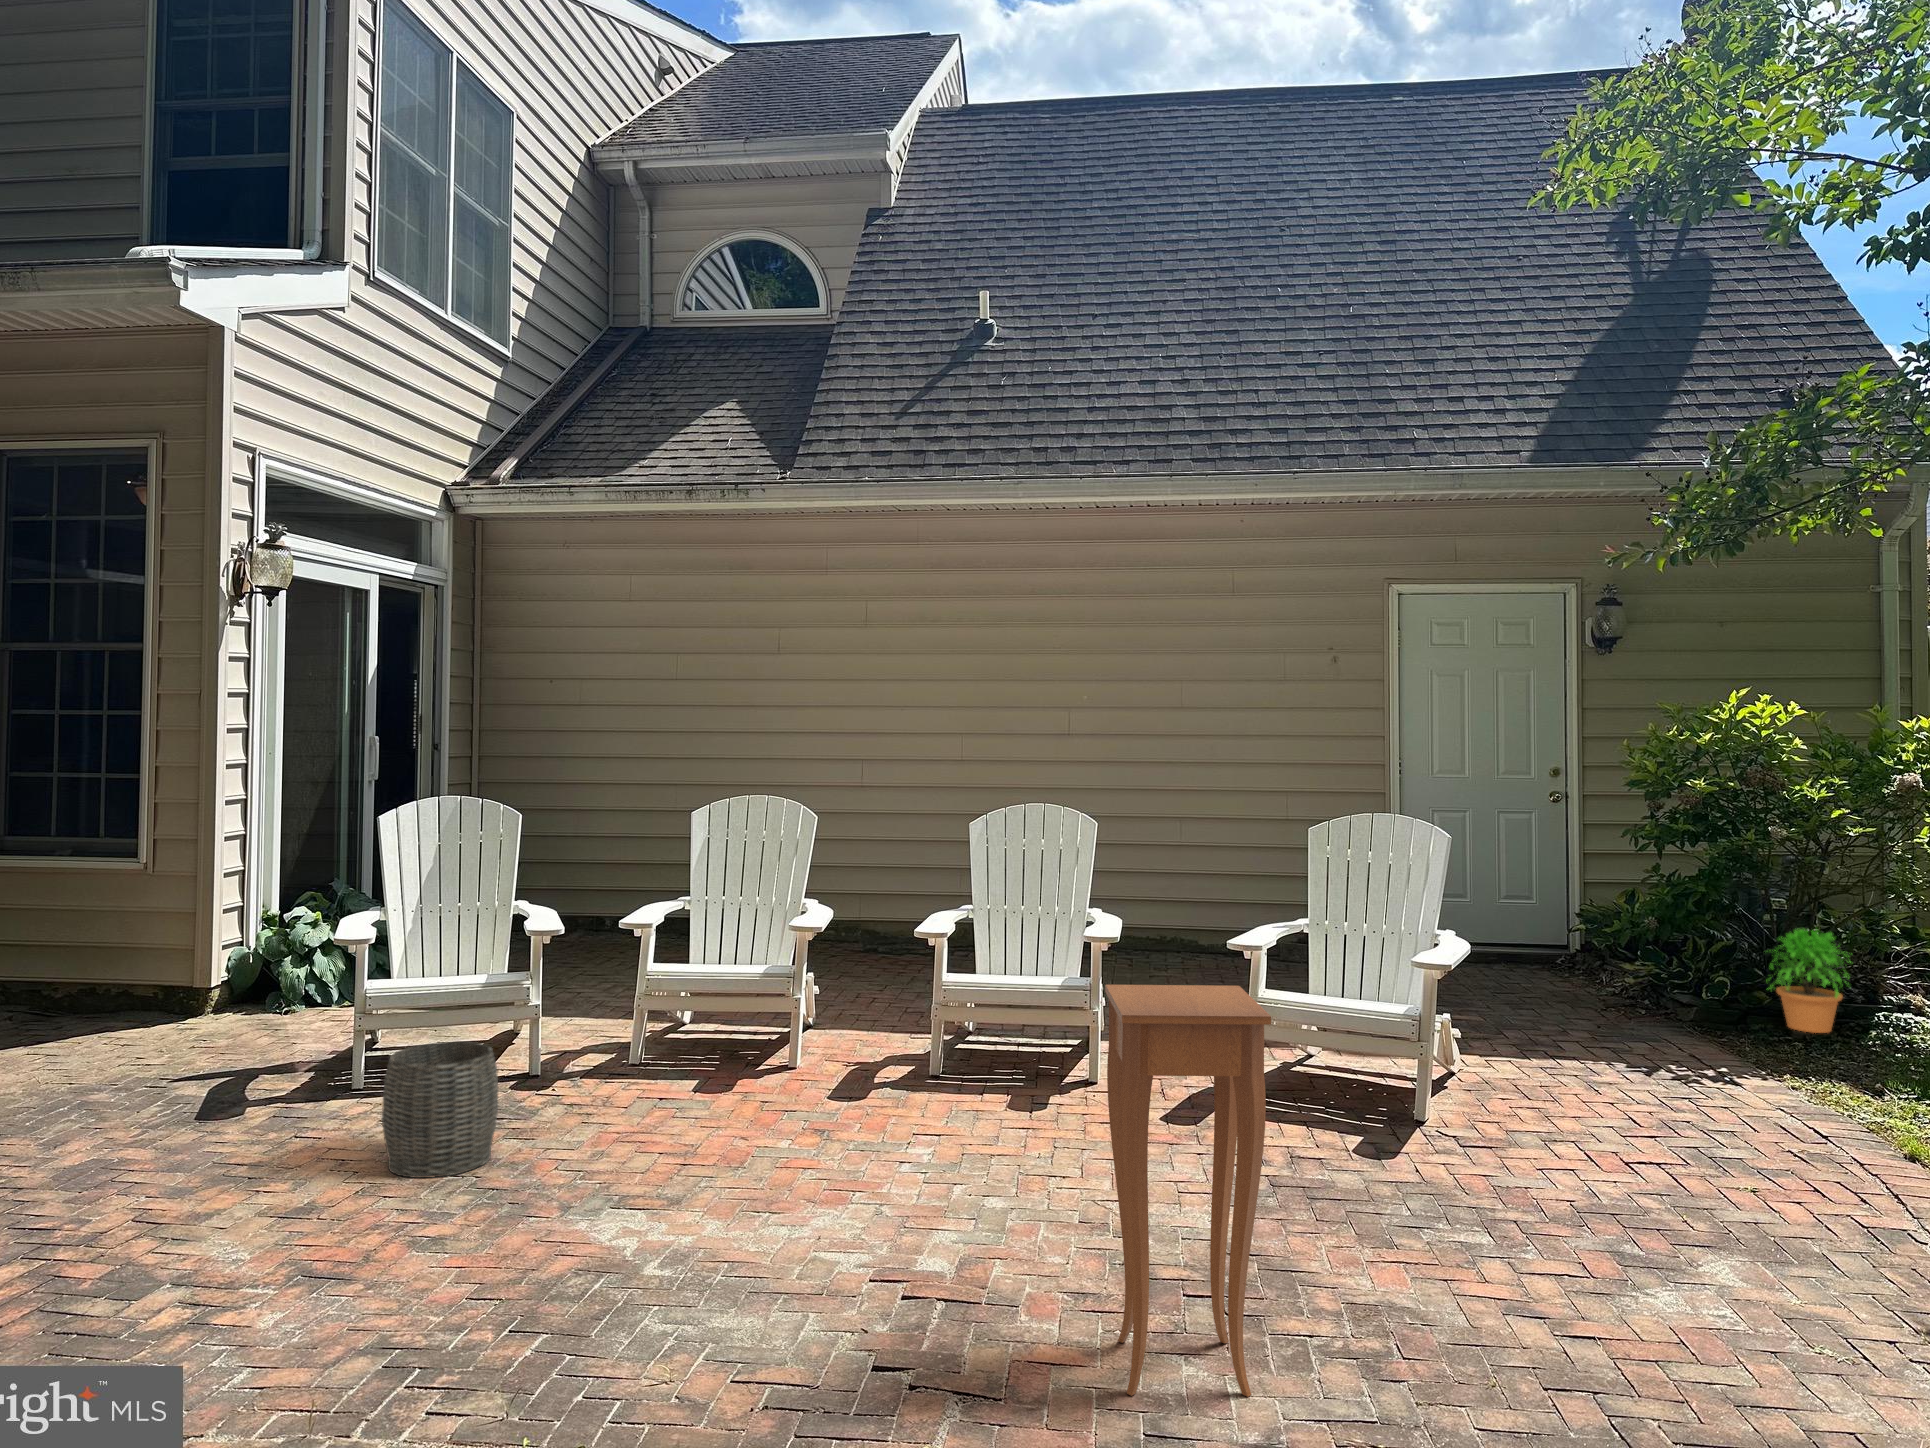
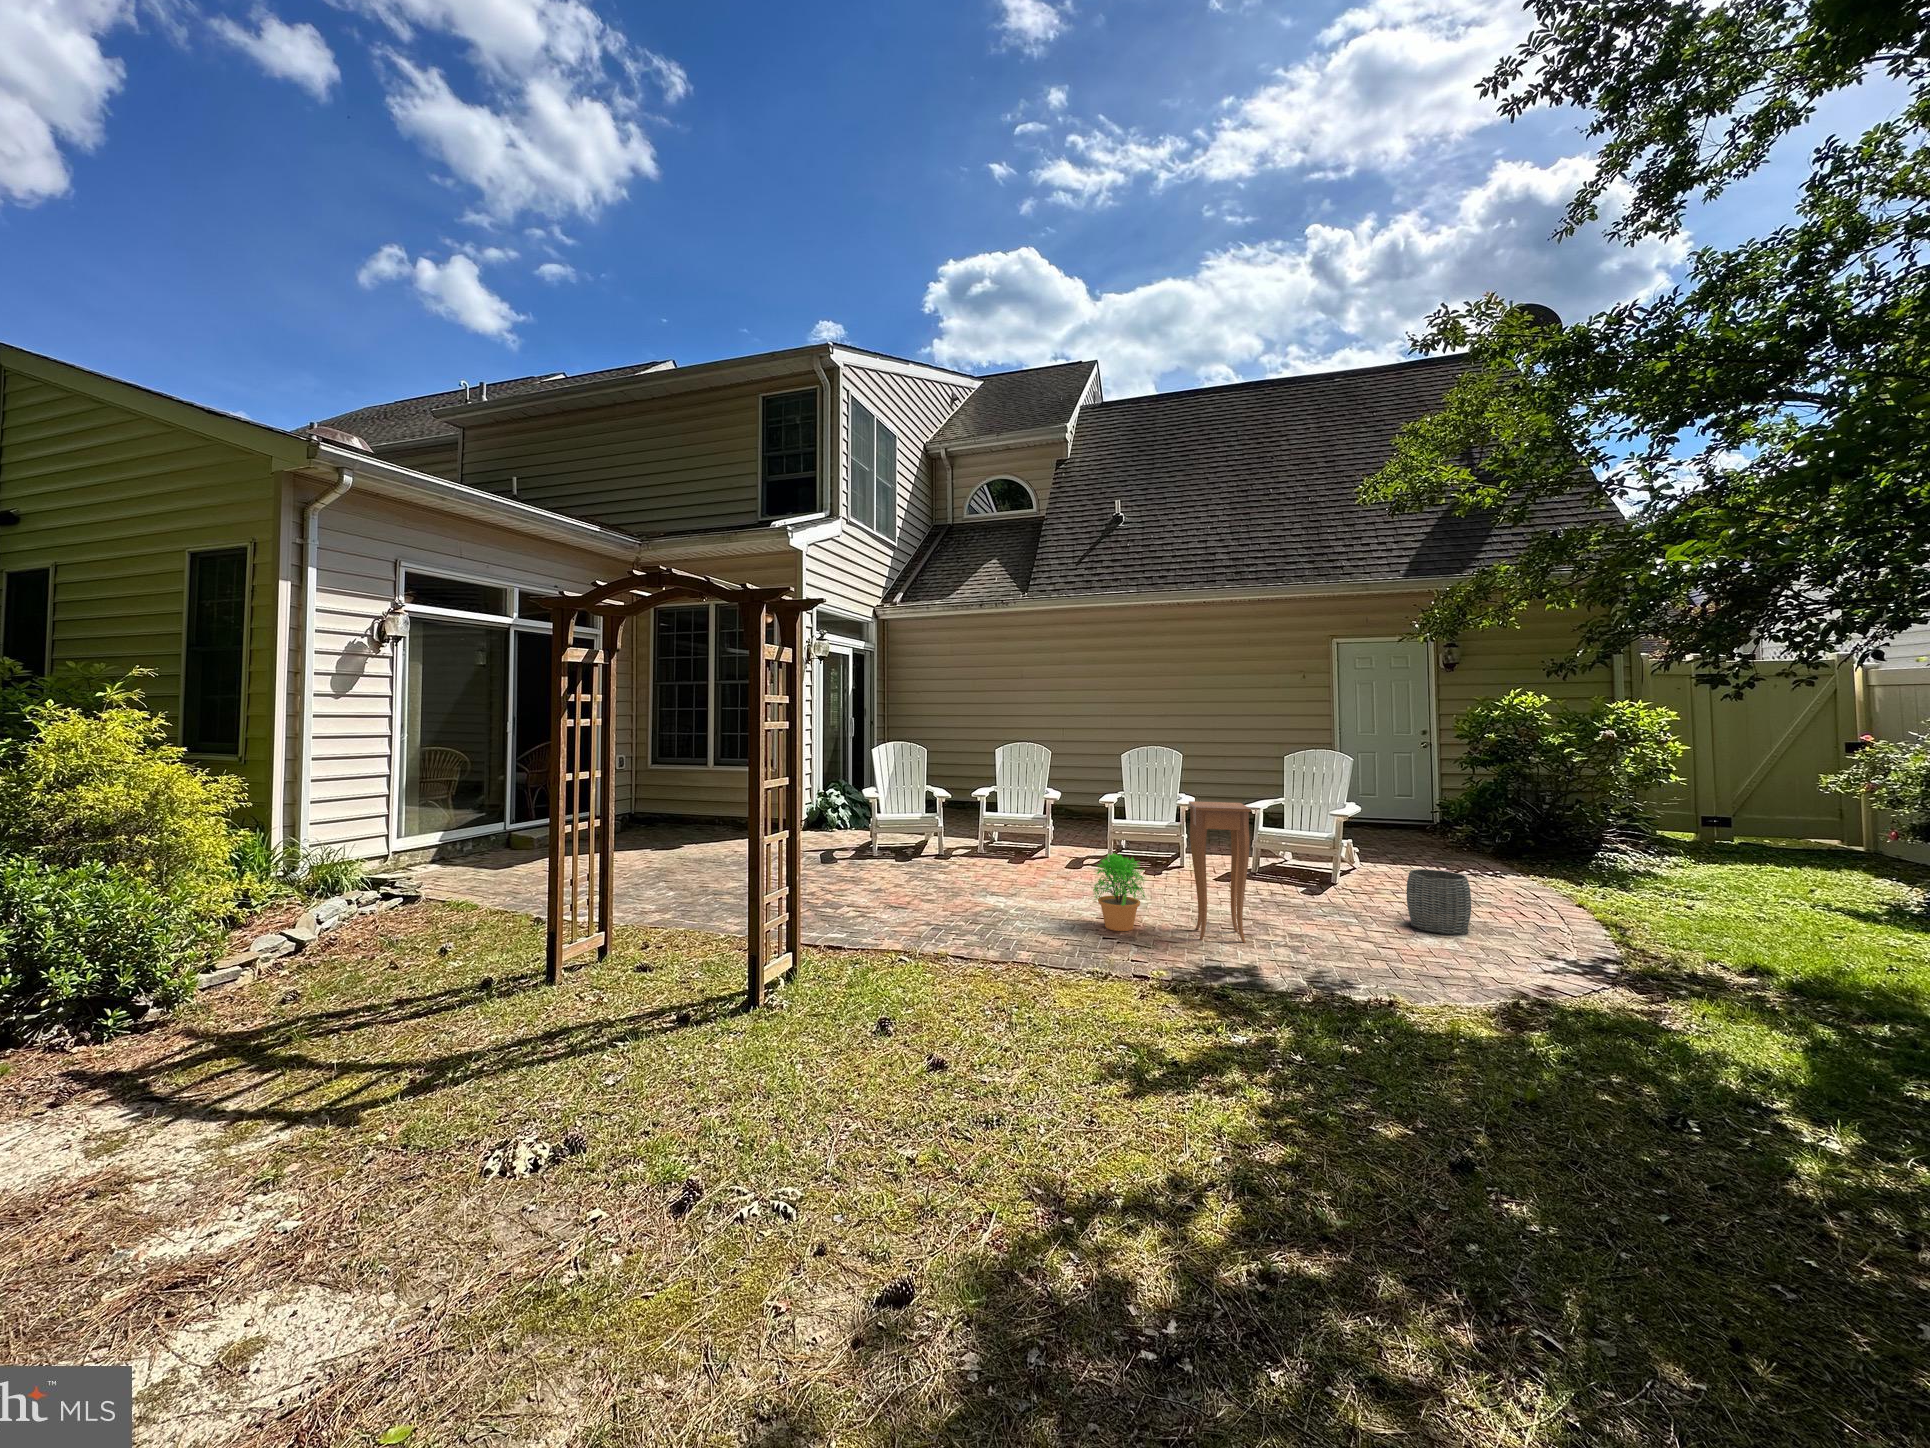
potted plant: present [1769,930,1851,1033] -> present [1093,854,1145,931]
woven basket: present [382,1041,498,1178] -> present [1407,869,1471,935]

